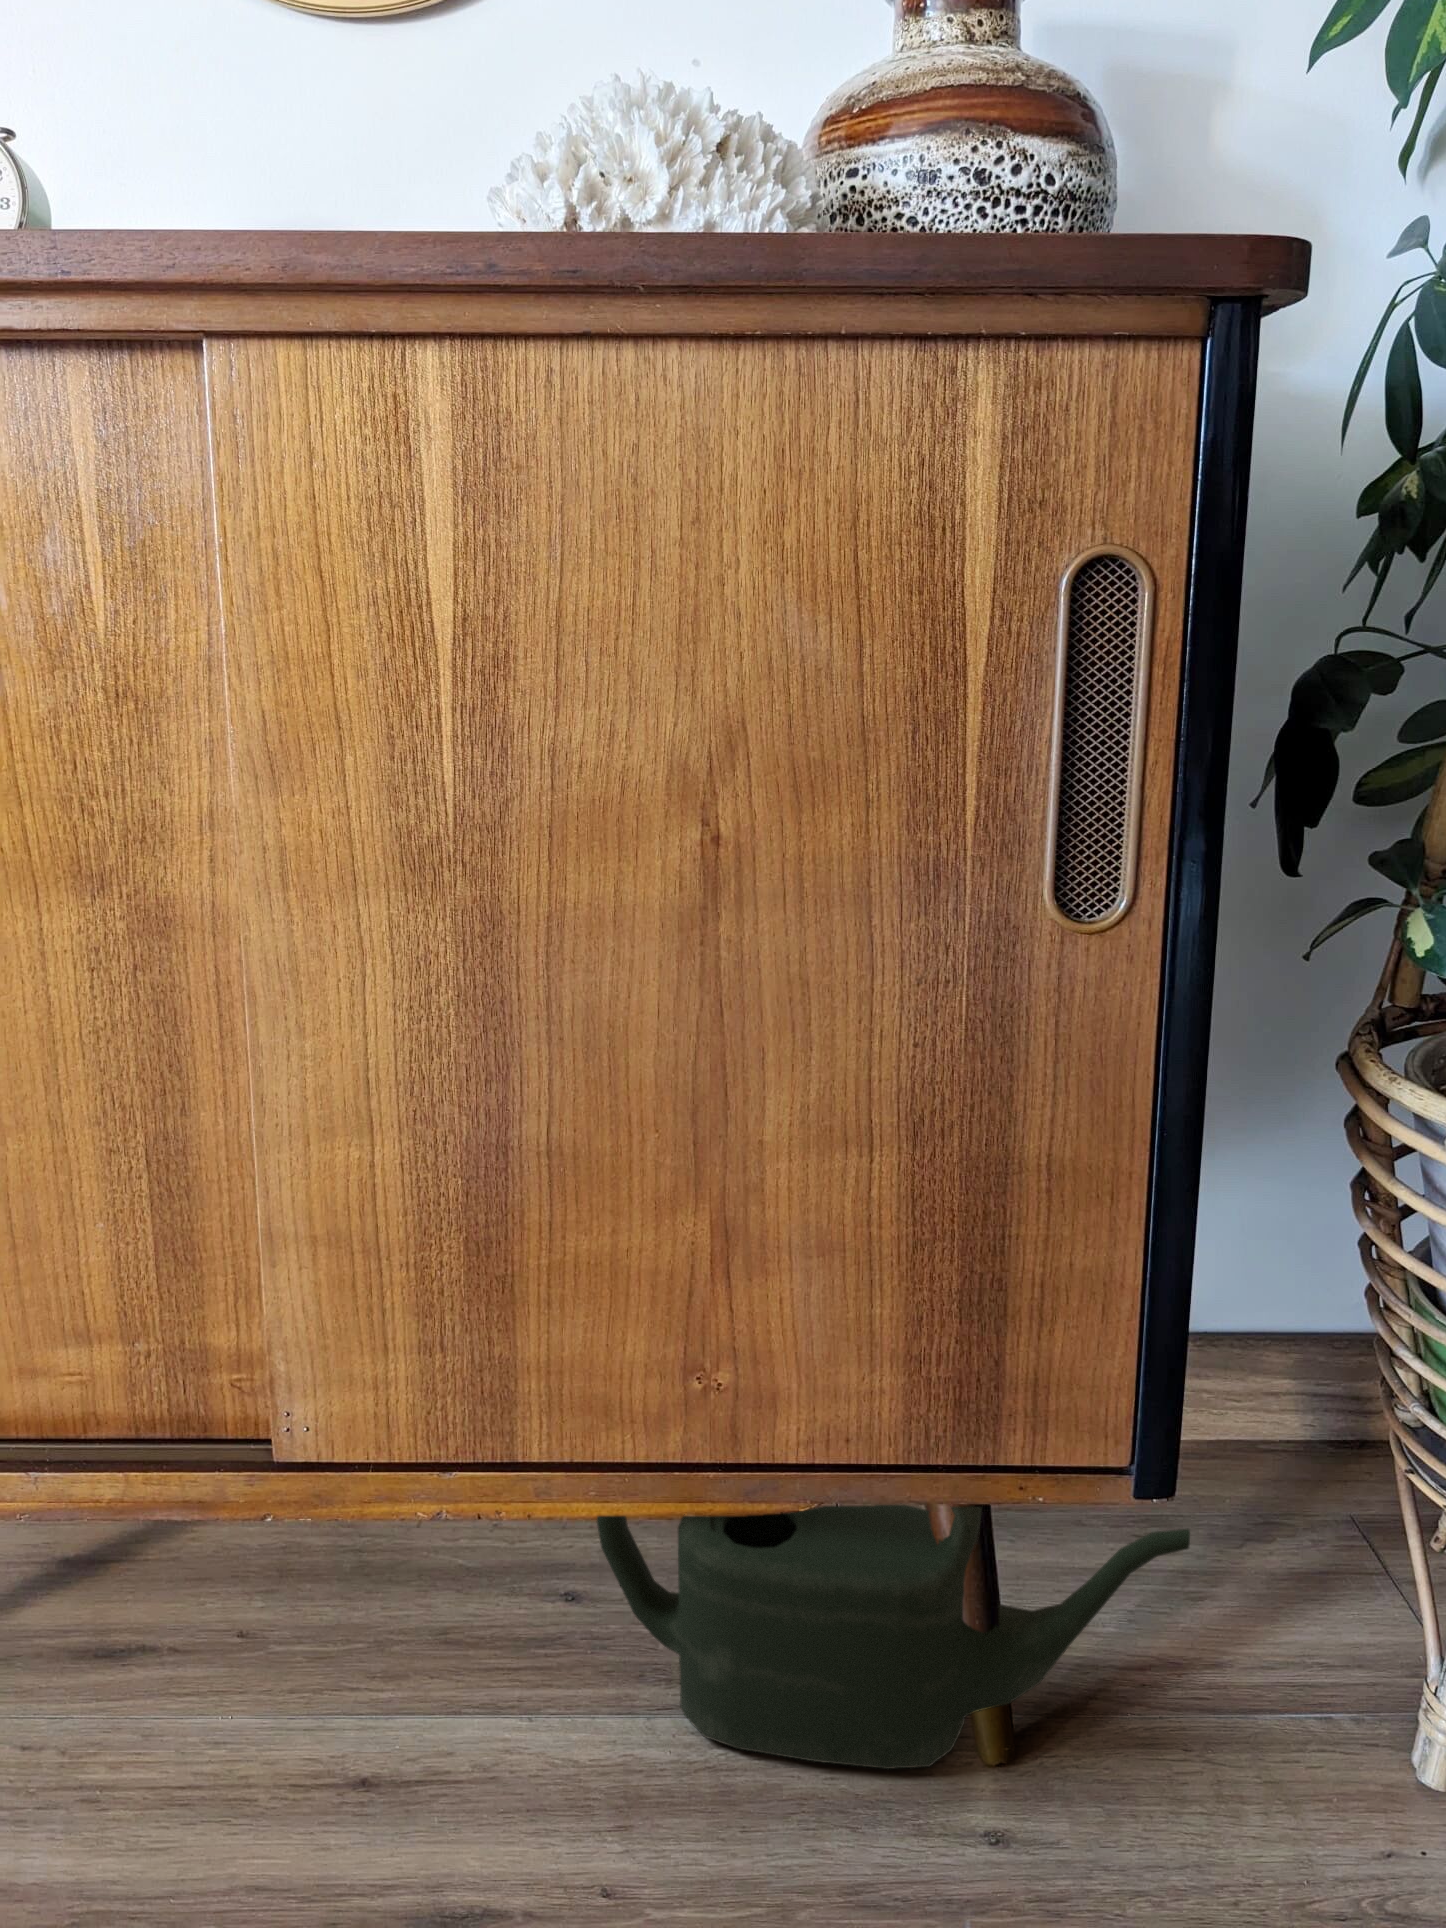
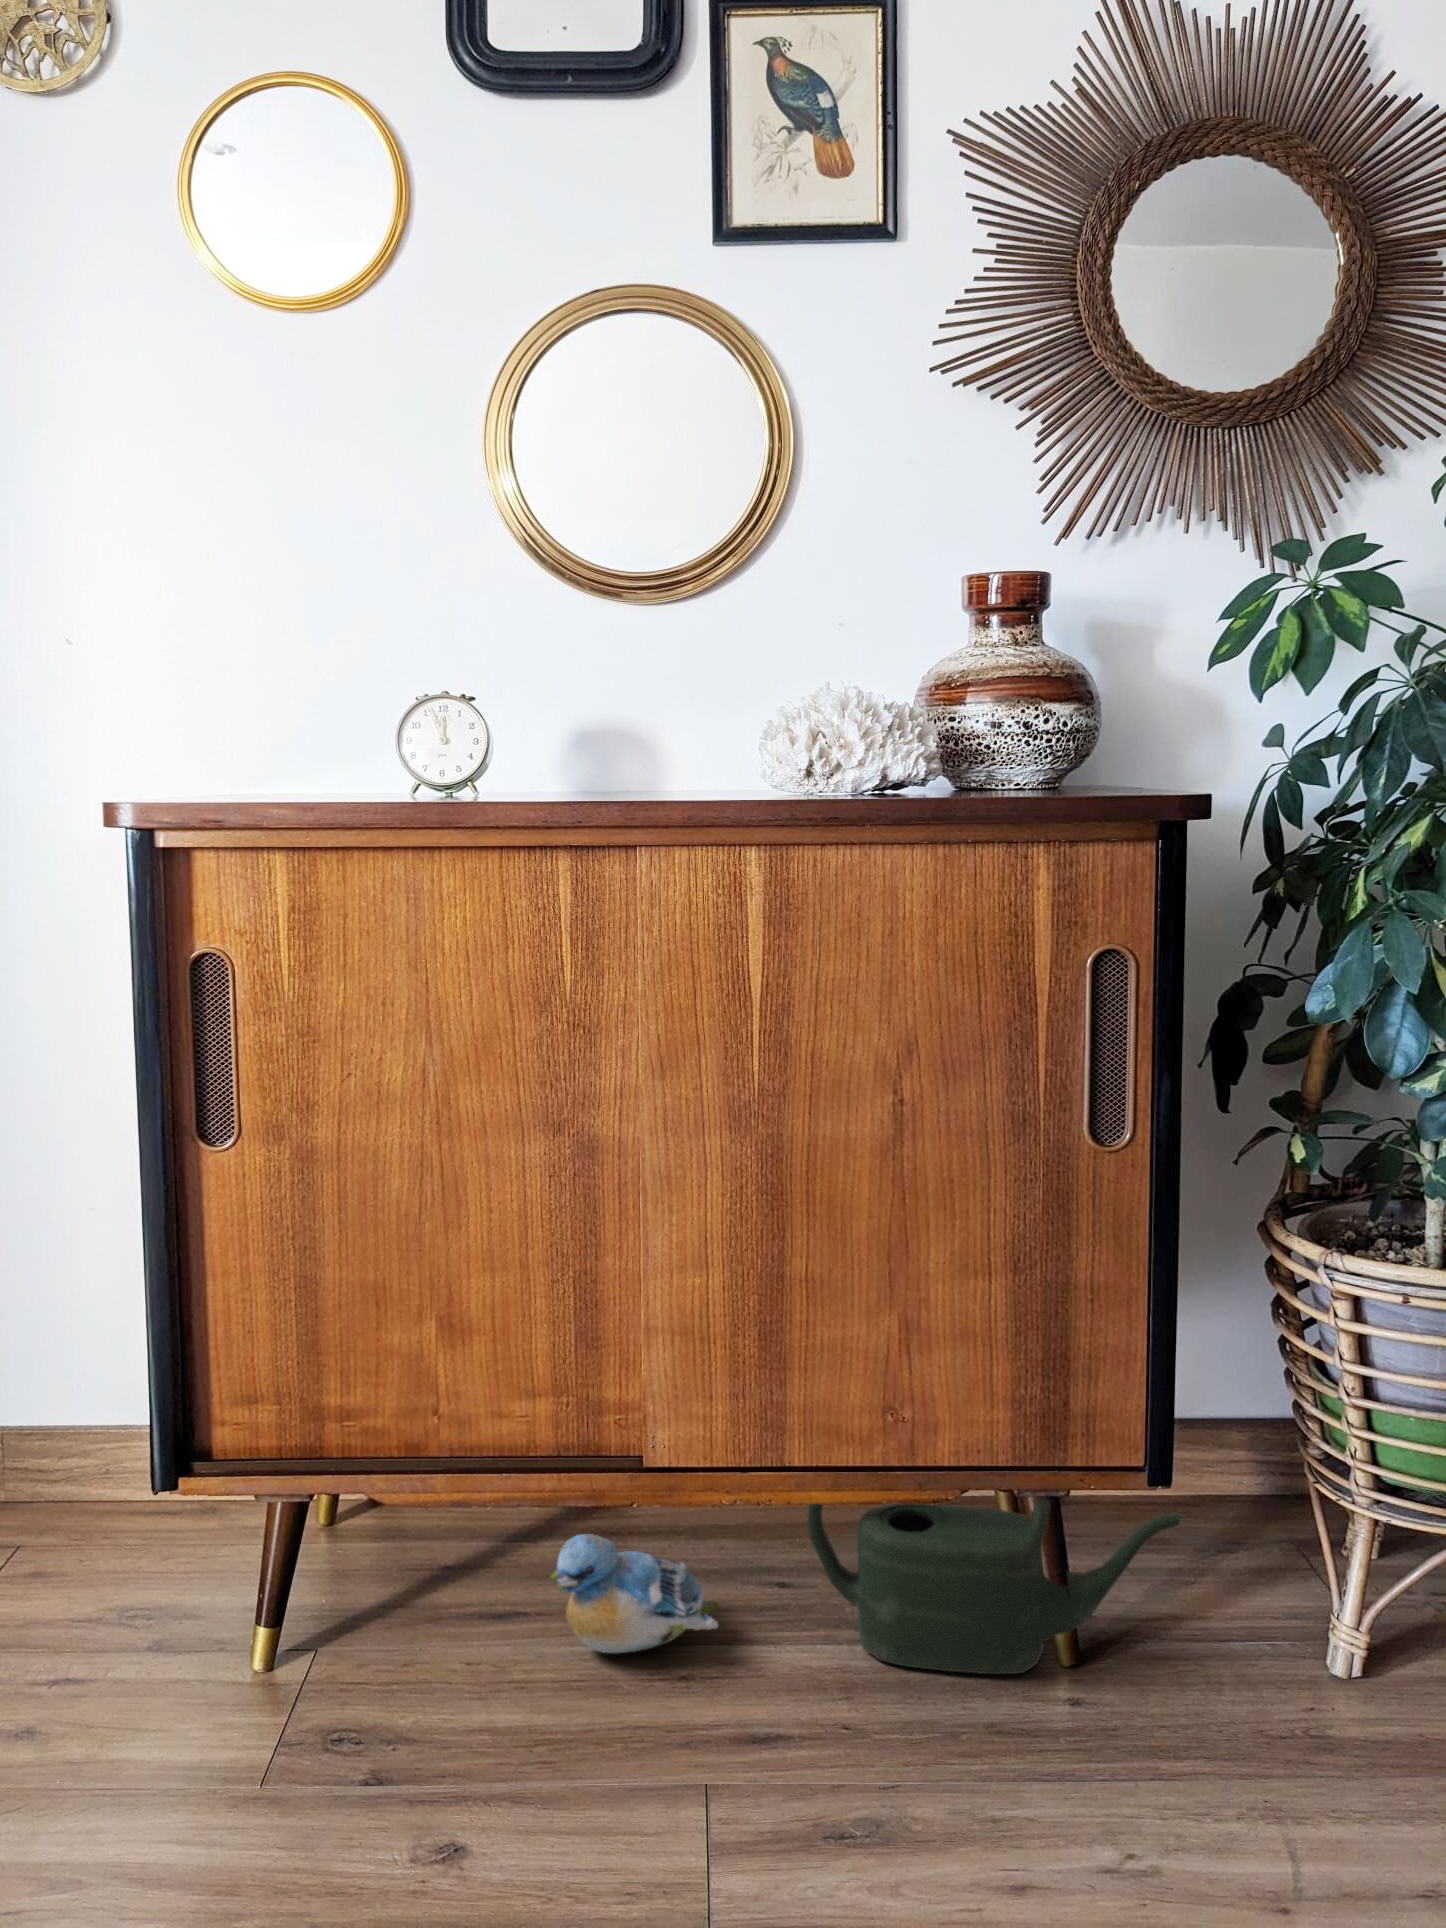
plush toy: none [177,1538,471,1721] -> present [551,1534,720,1653]

